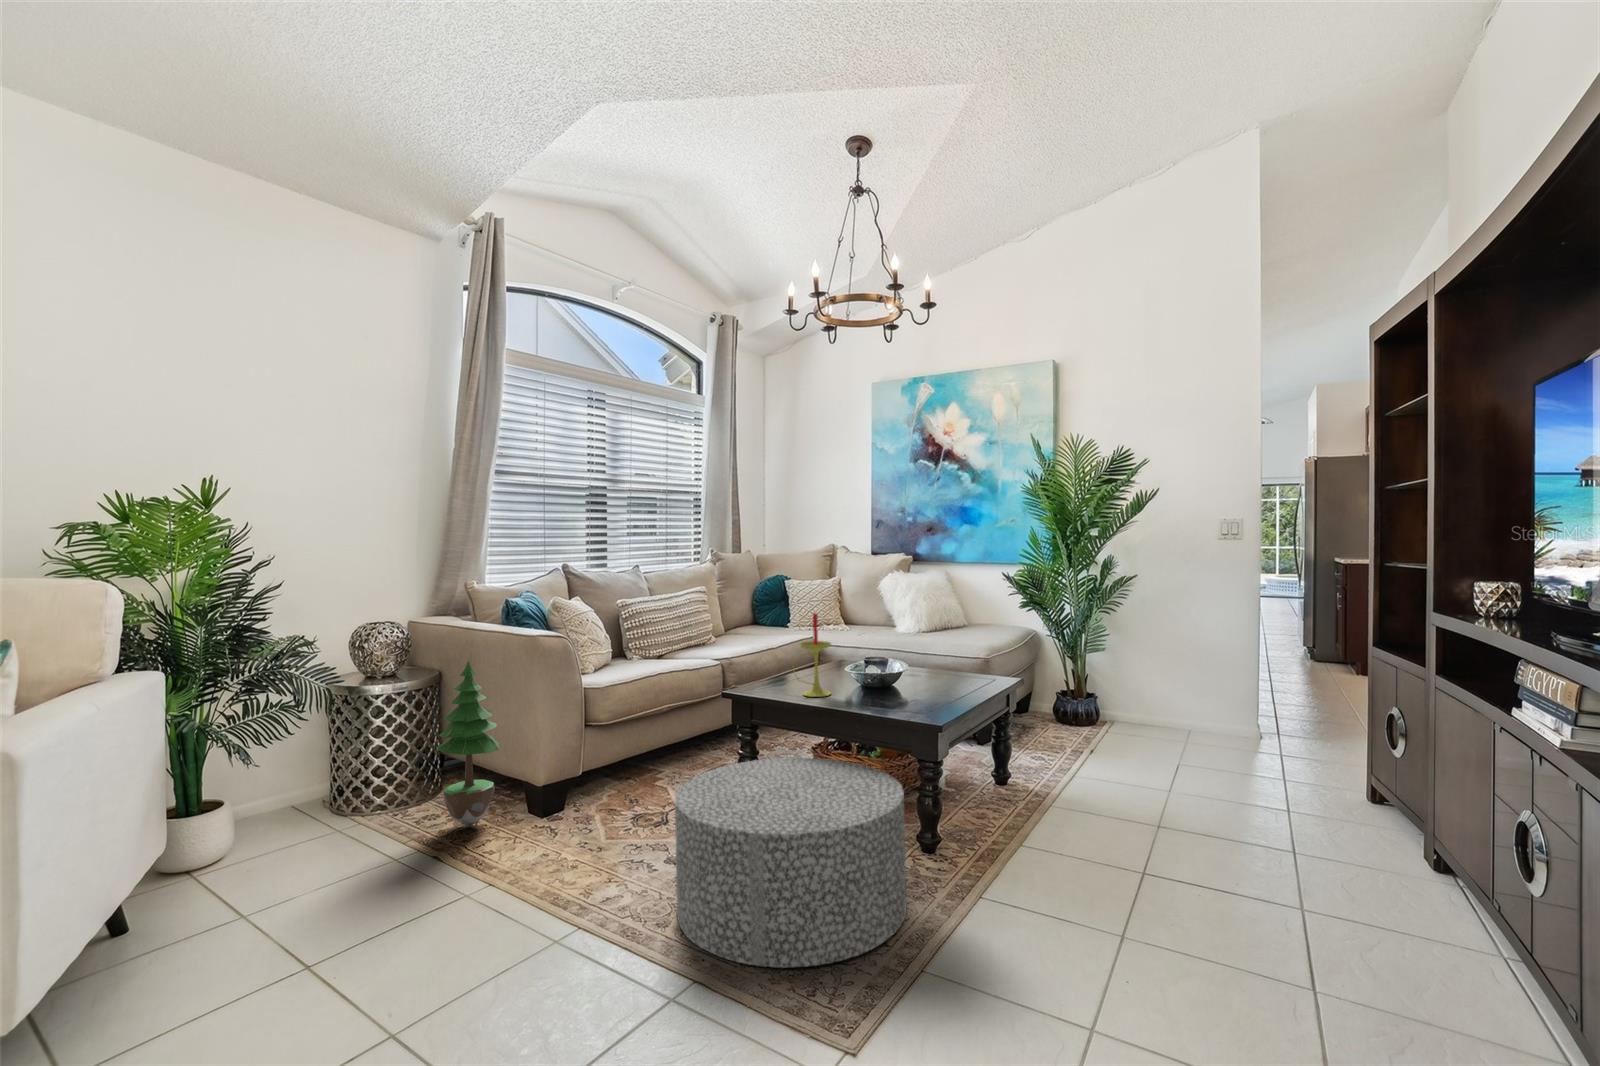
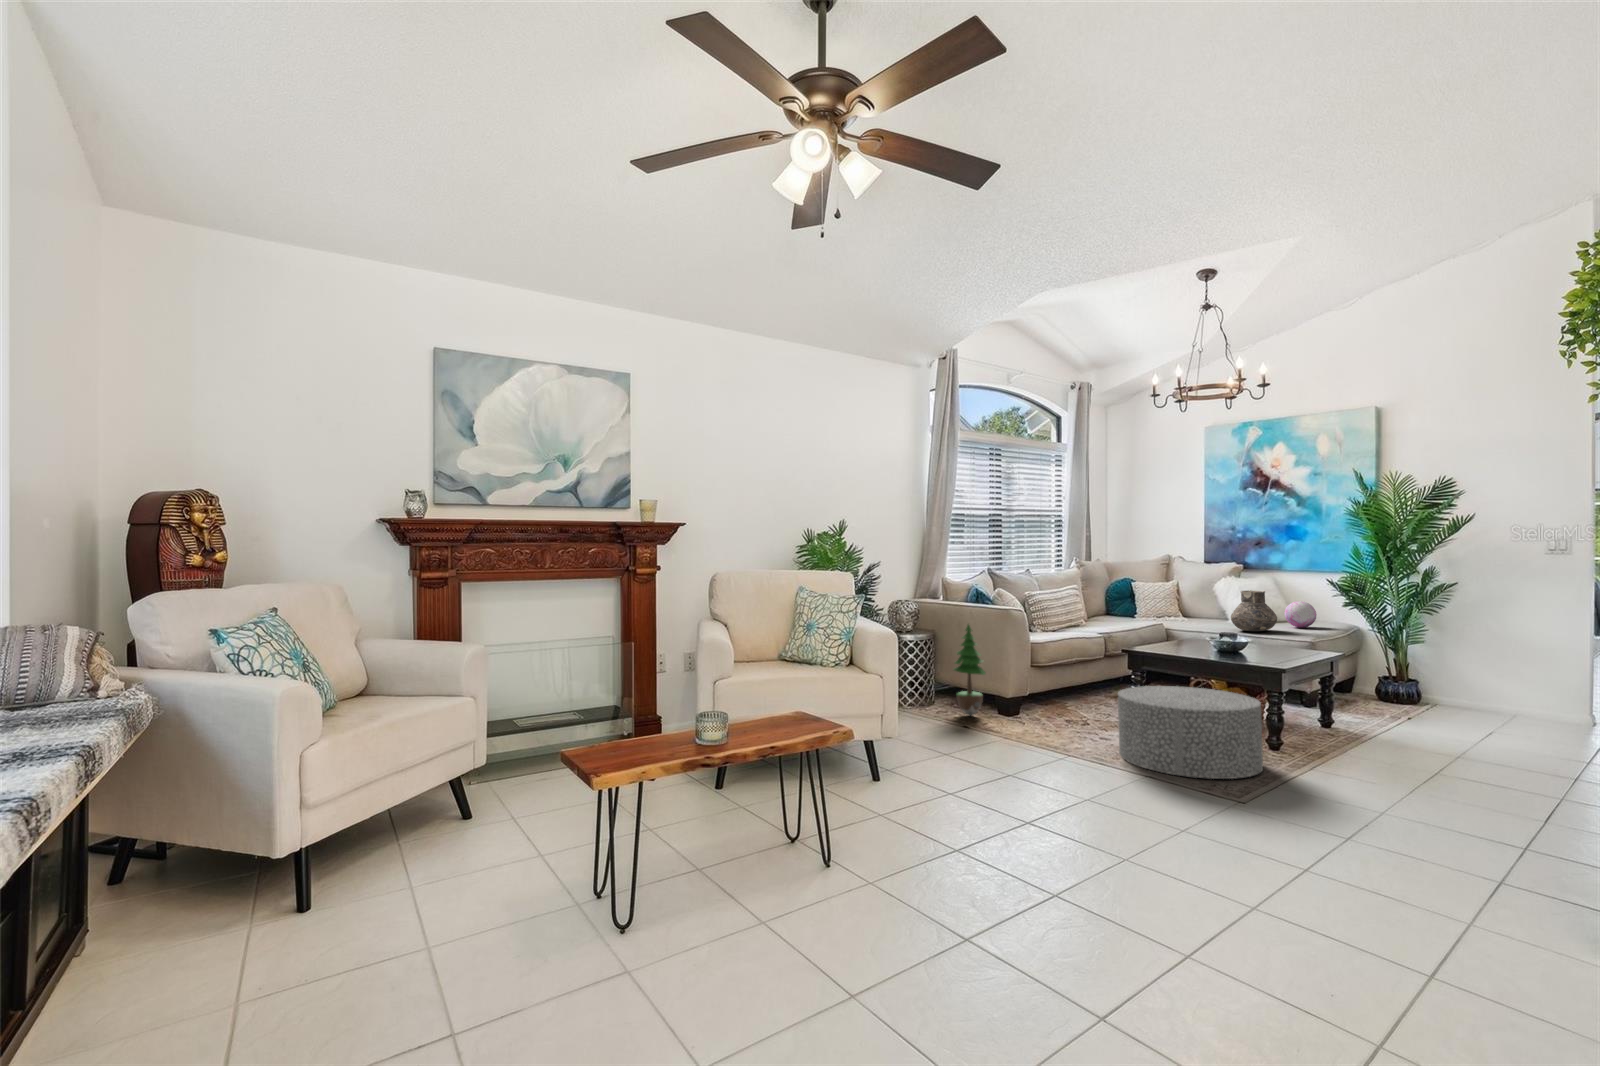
vase: none [895,589,948,643] -> present [1231,590,1277,631]
decorative orb: none [957,601,991,634] -> present [1285,601,1317,628]
candle: present [793,613,831,697] -> none [1168,601,1197,655]

